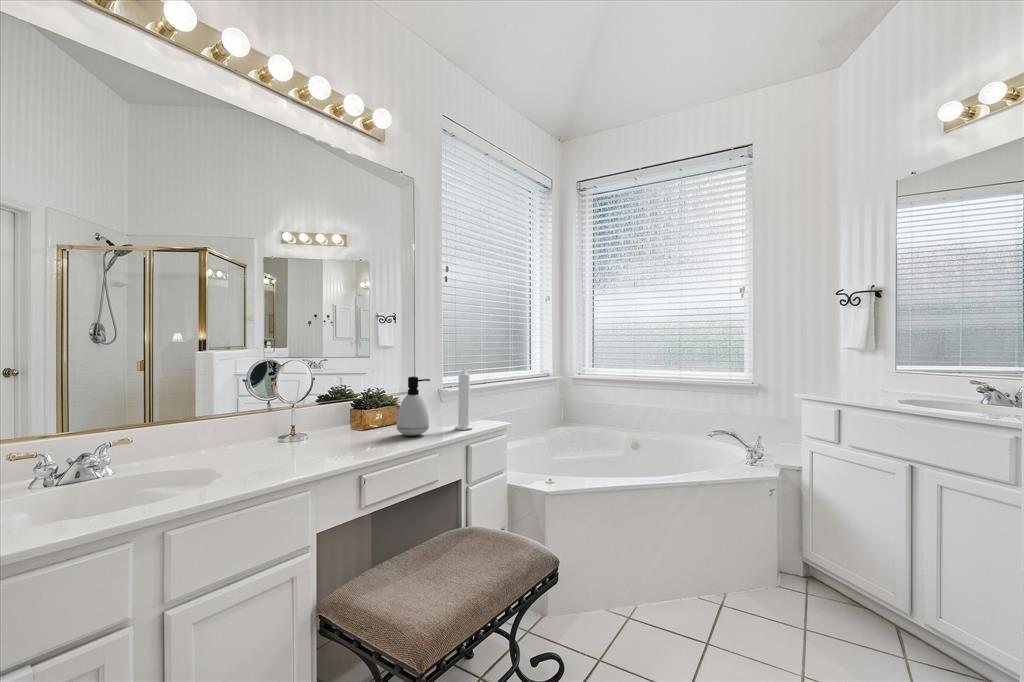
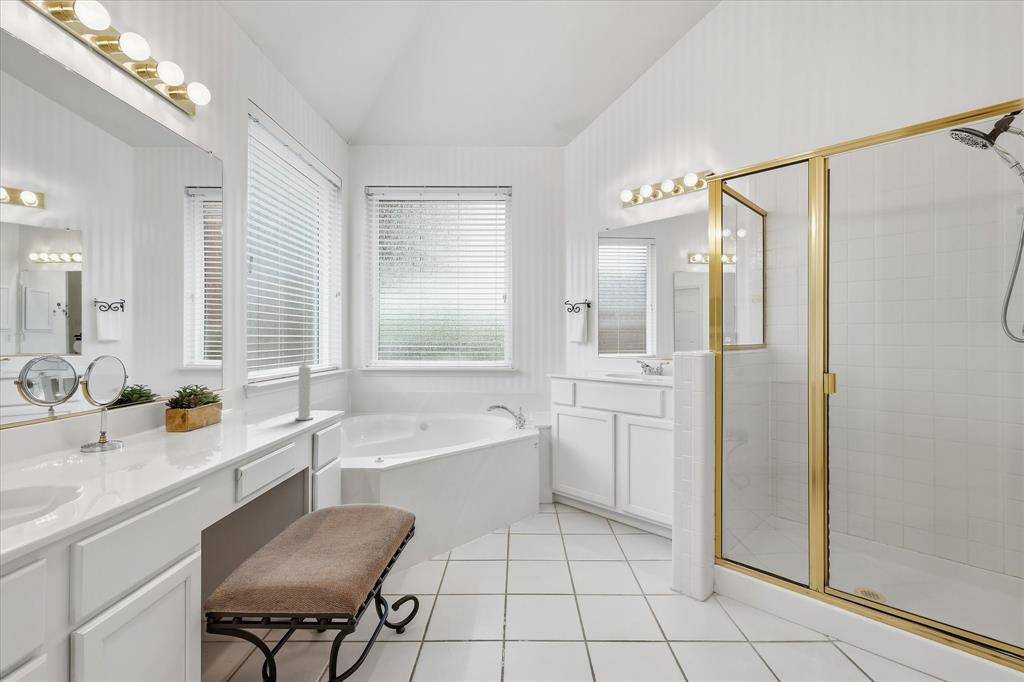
soap dispenser: present [397,377,430,436] -> none [242,370,279,429]

